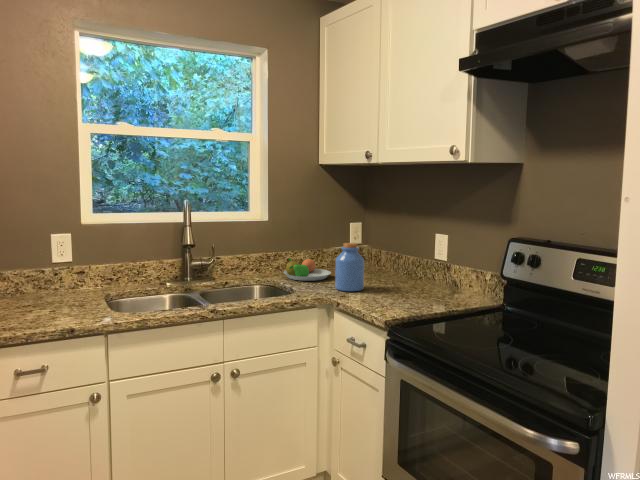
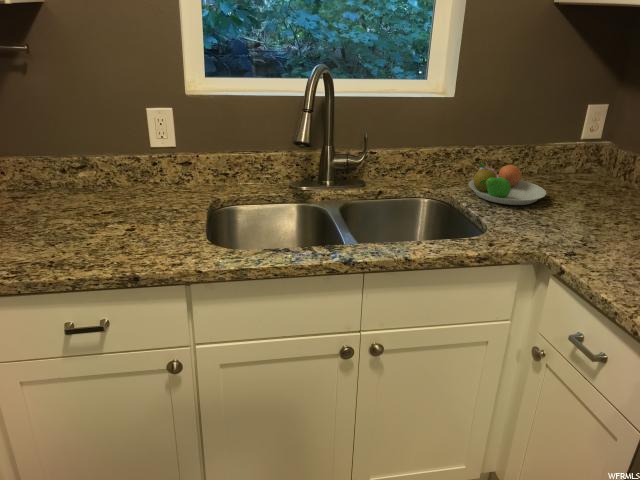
jar: present [335,243,364,291] -> none [554,157,617,242]

